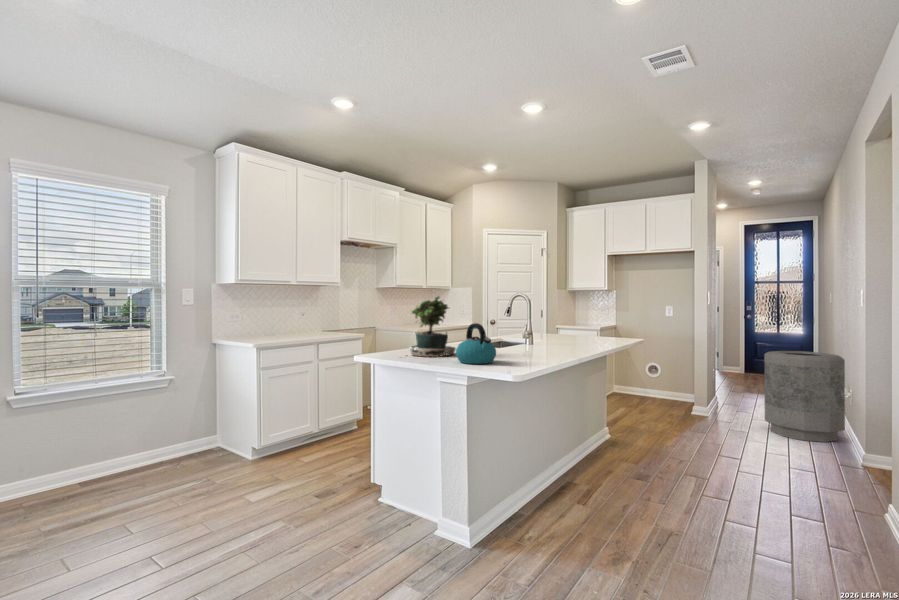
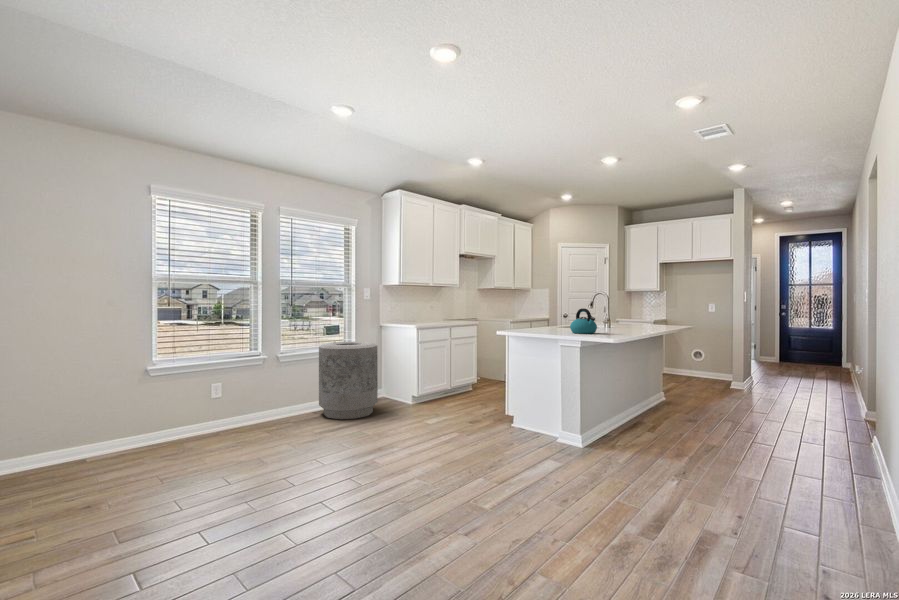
potted plant: present [409,296,456,357] -> none [528,291,564,331]
trash can: present [764,351,845,442] -> present [319,342,378,419]

